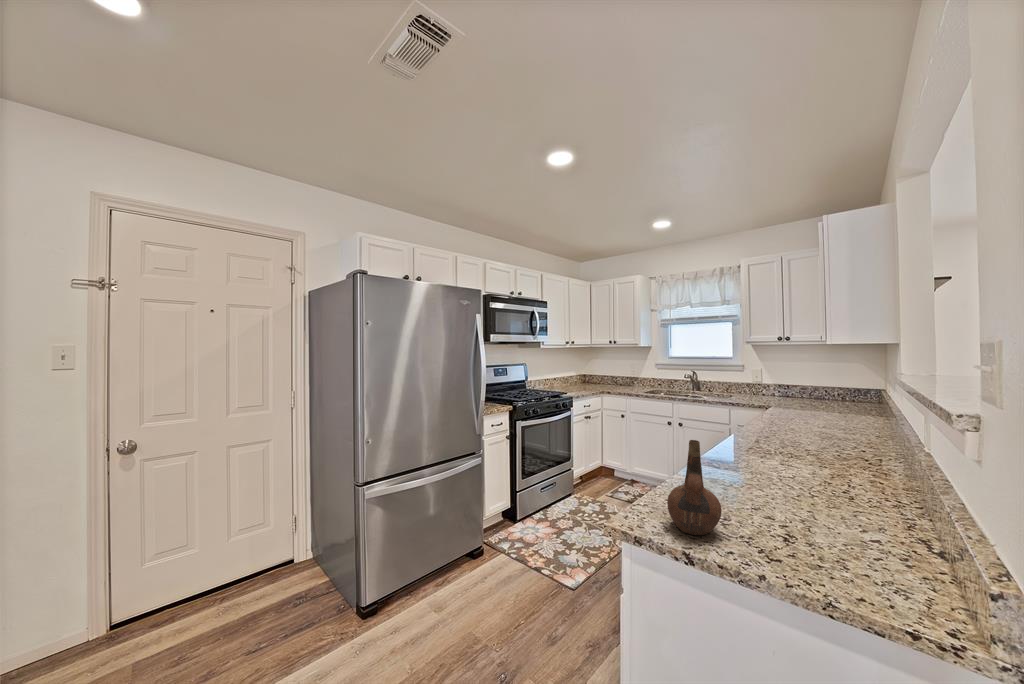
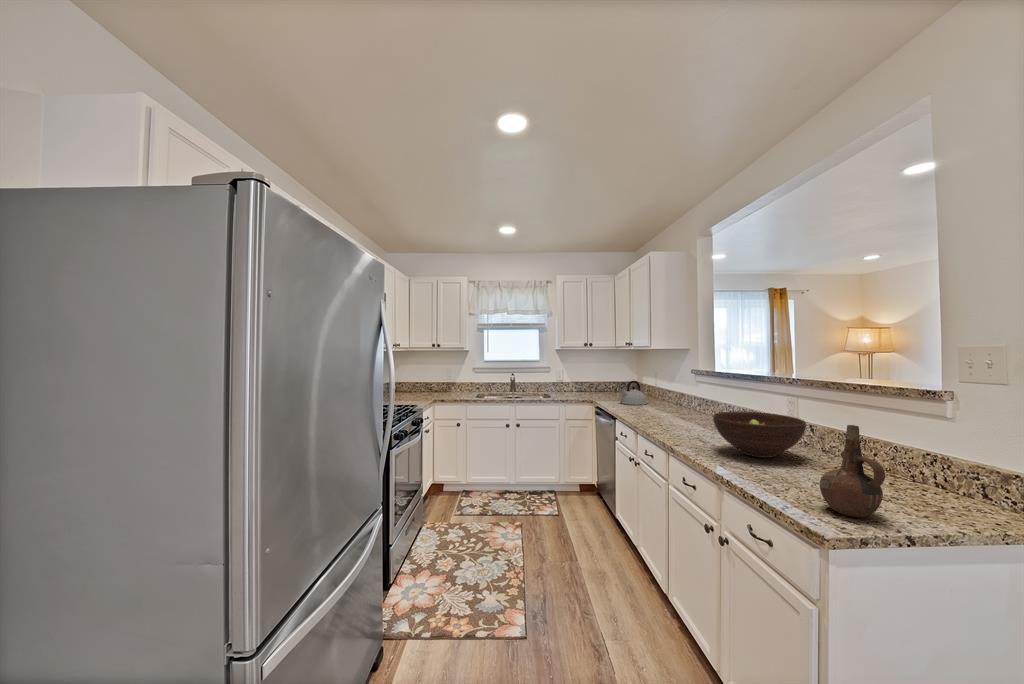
kettle: none [795,388,839,419] -> present [620,381,647,405]
fruit bowl: none [729,427,843,486] -> present [713,412,806,458]

